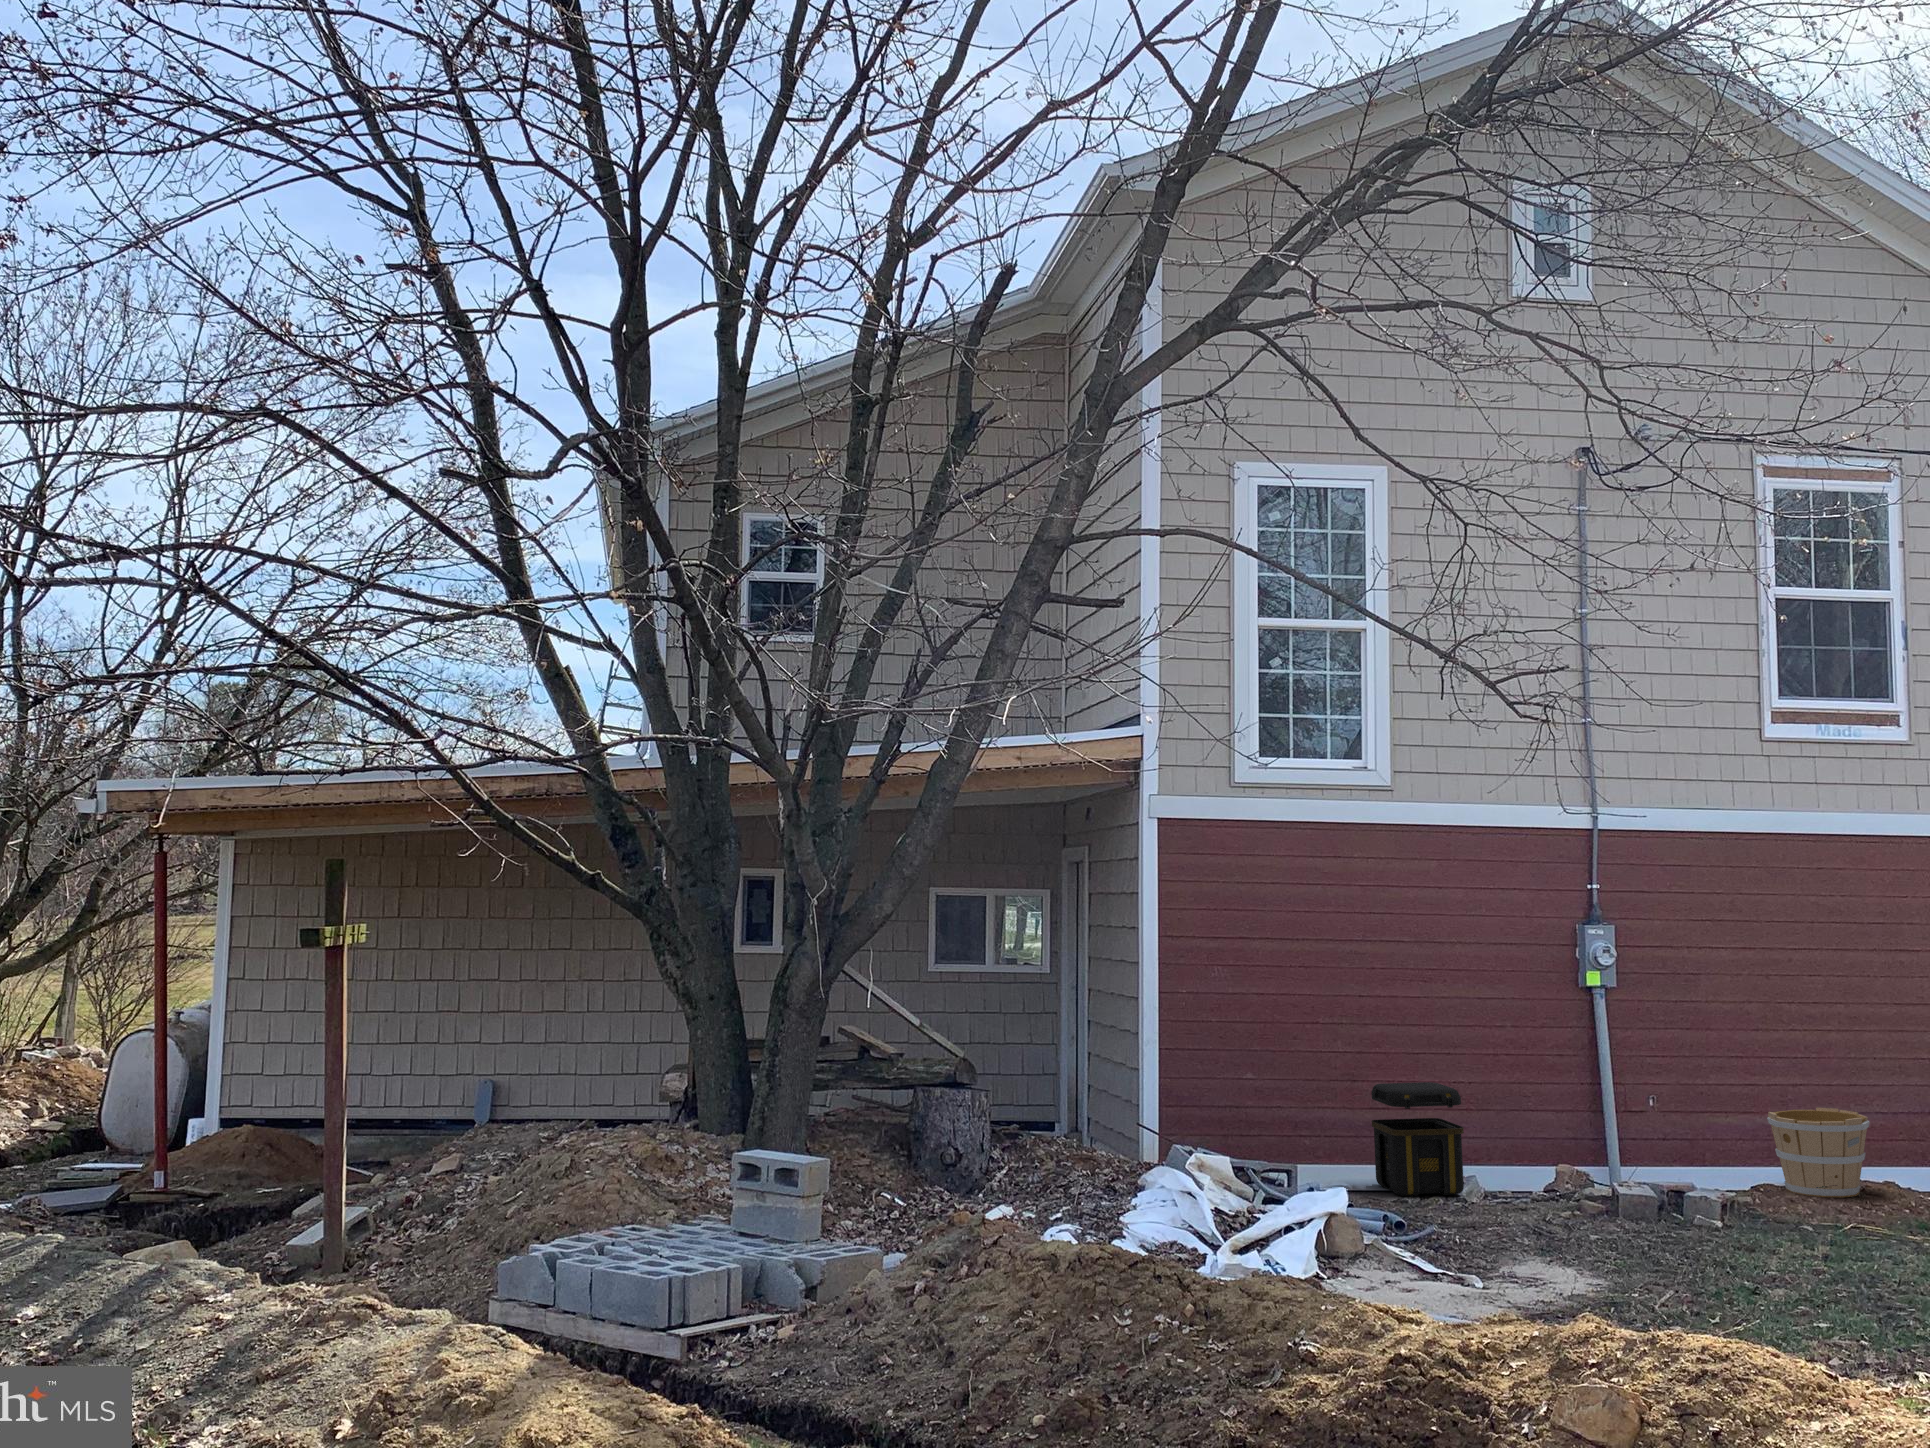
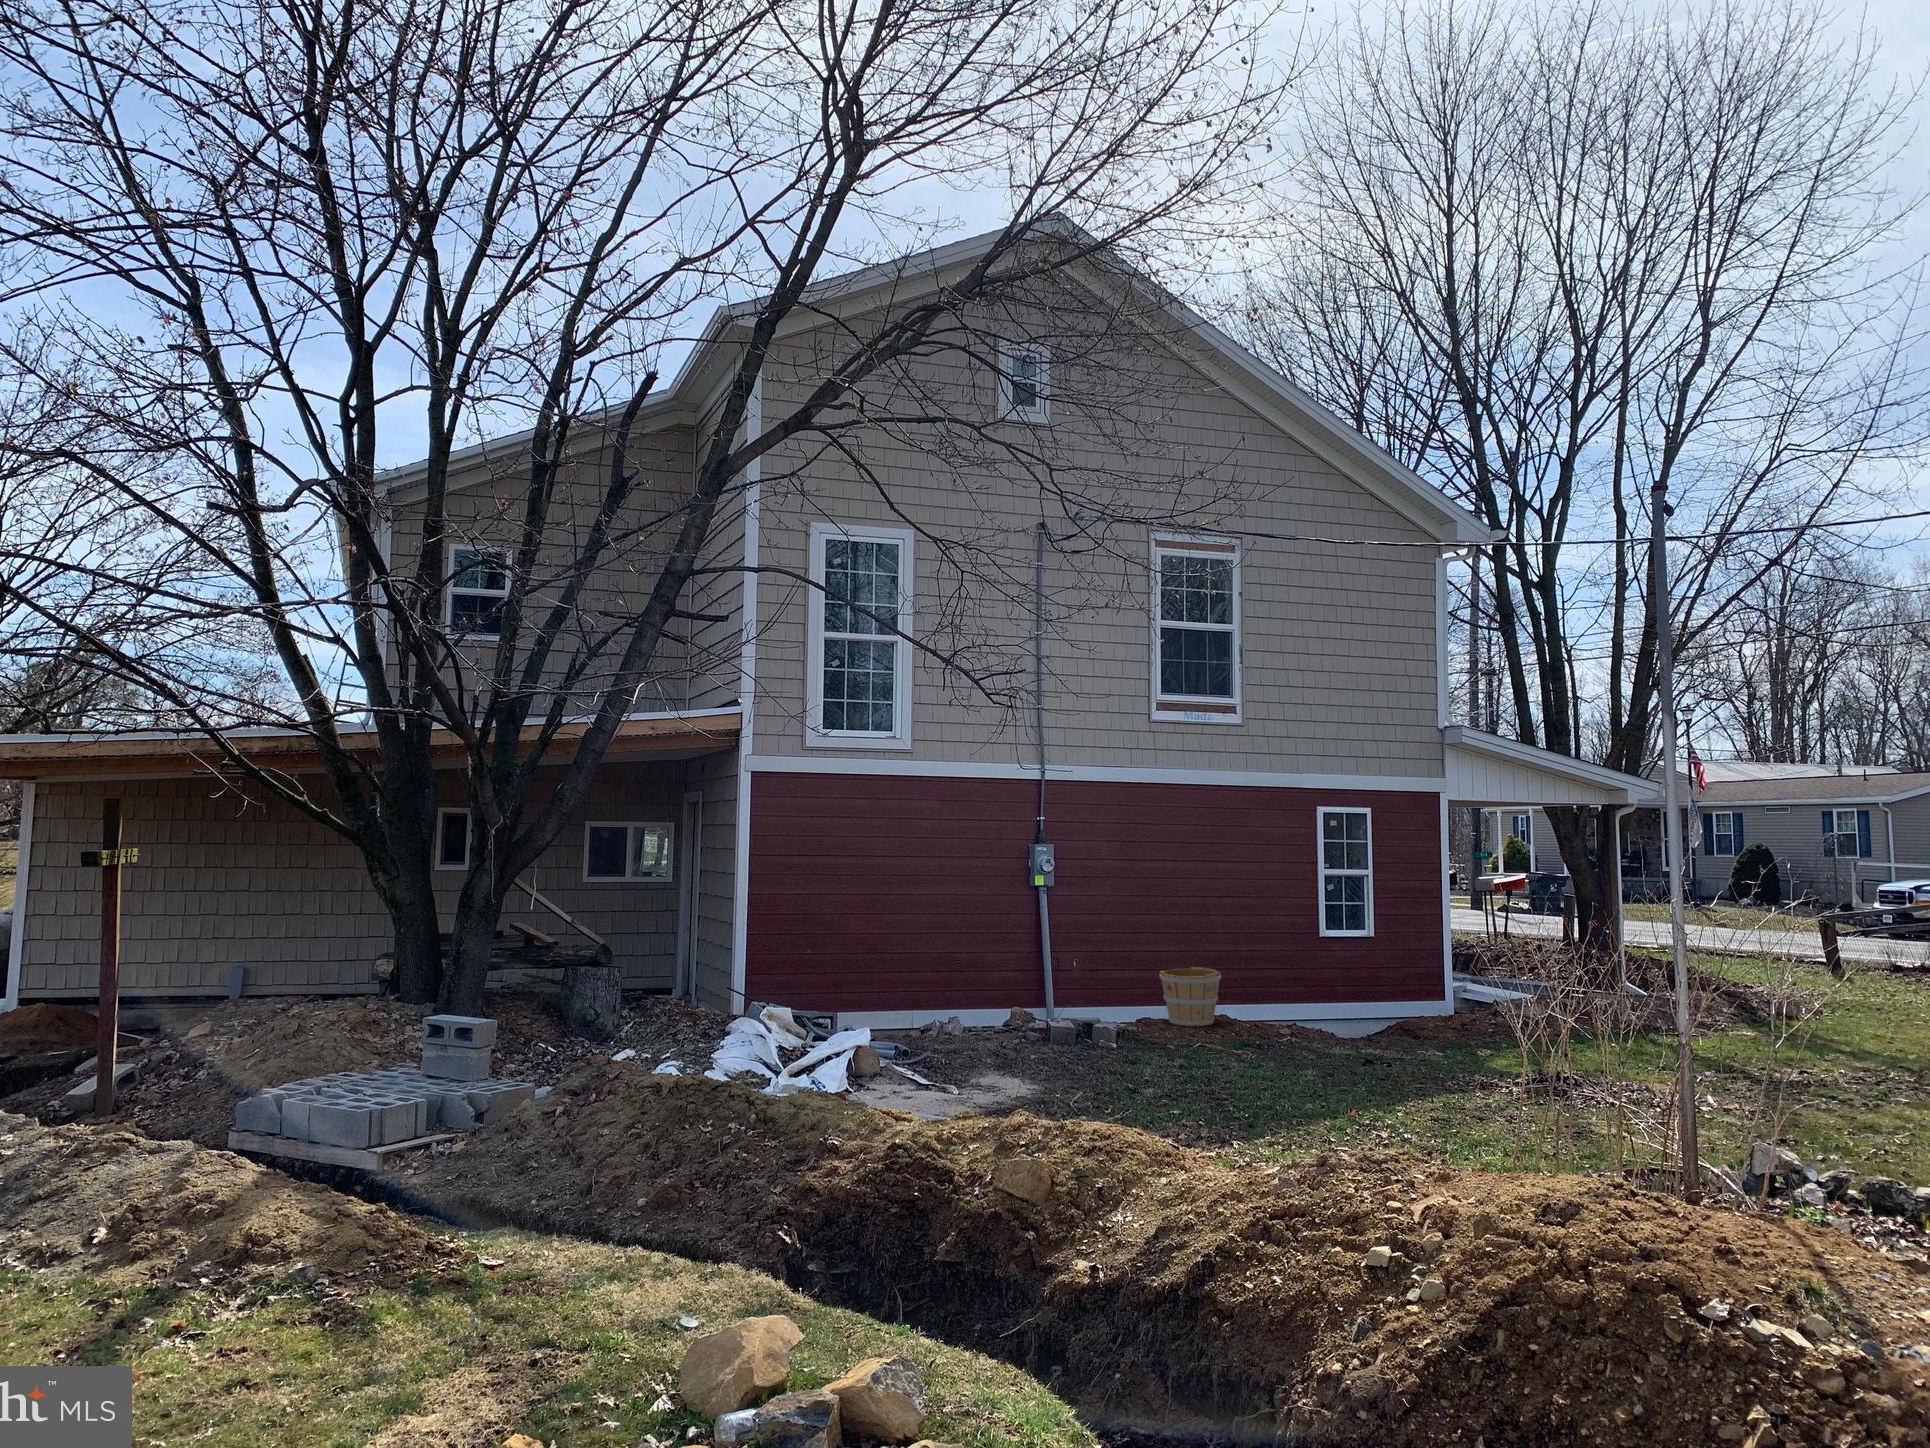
toolbox: present [1371,1082,1464,1196] -> none [899,955,960,1034]

